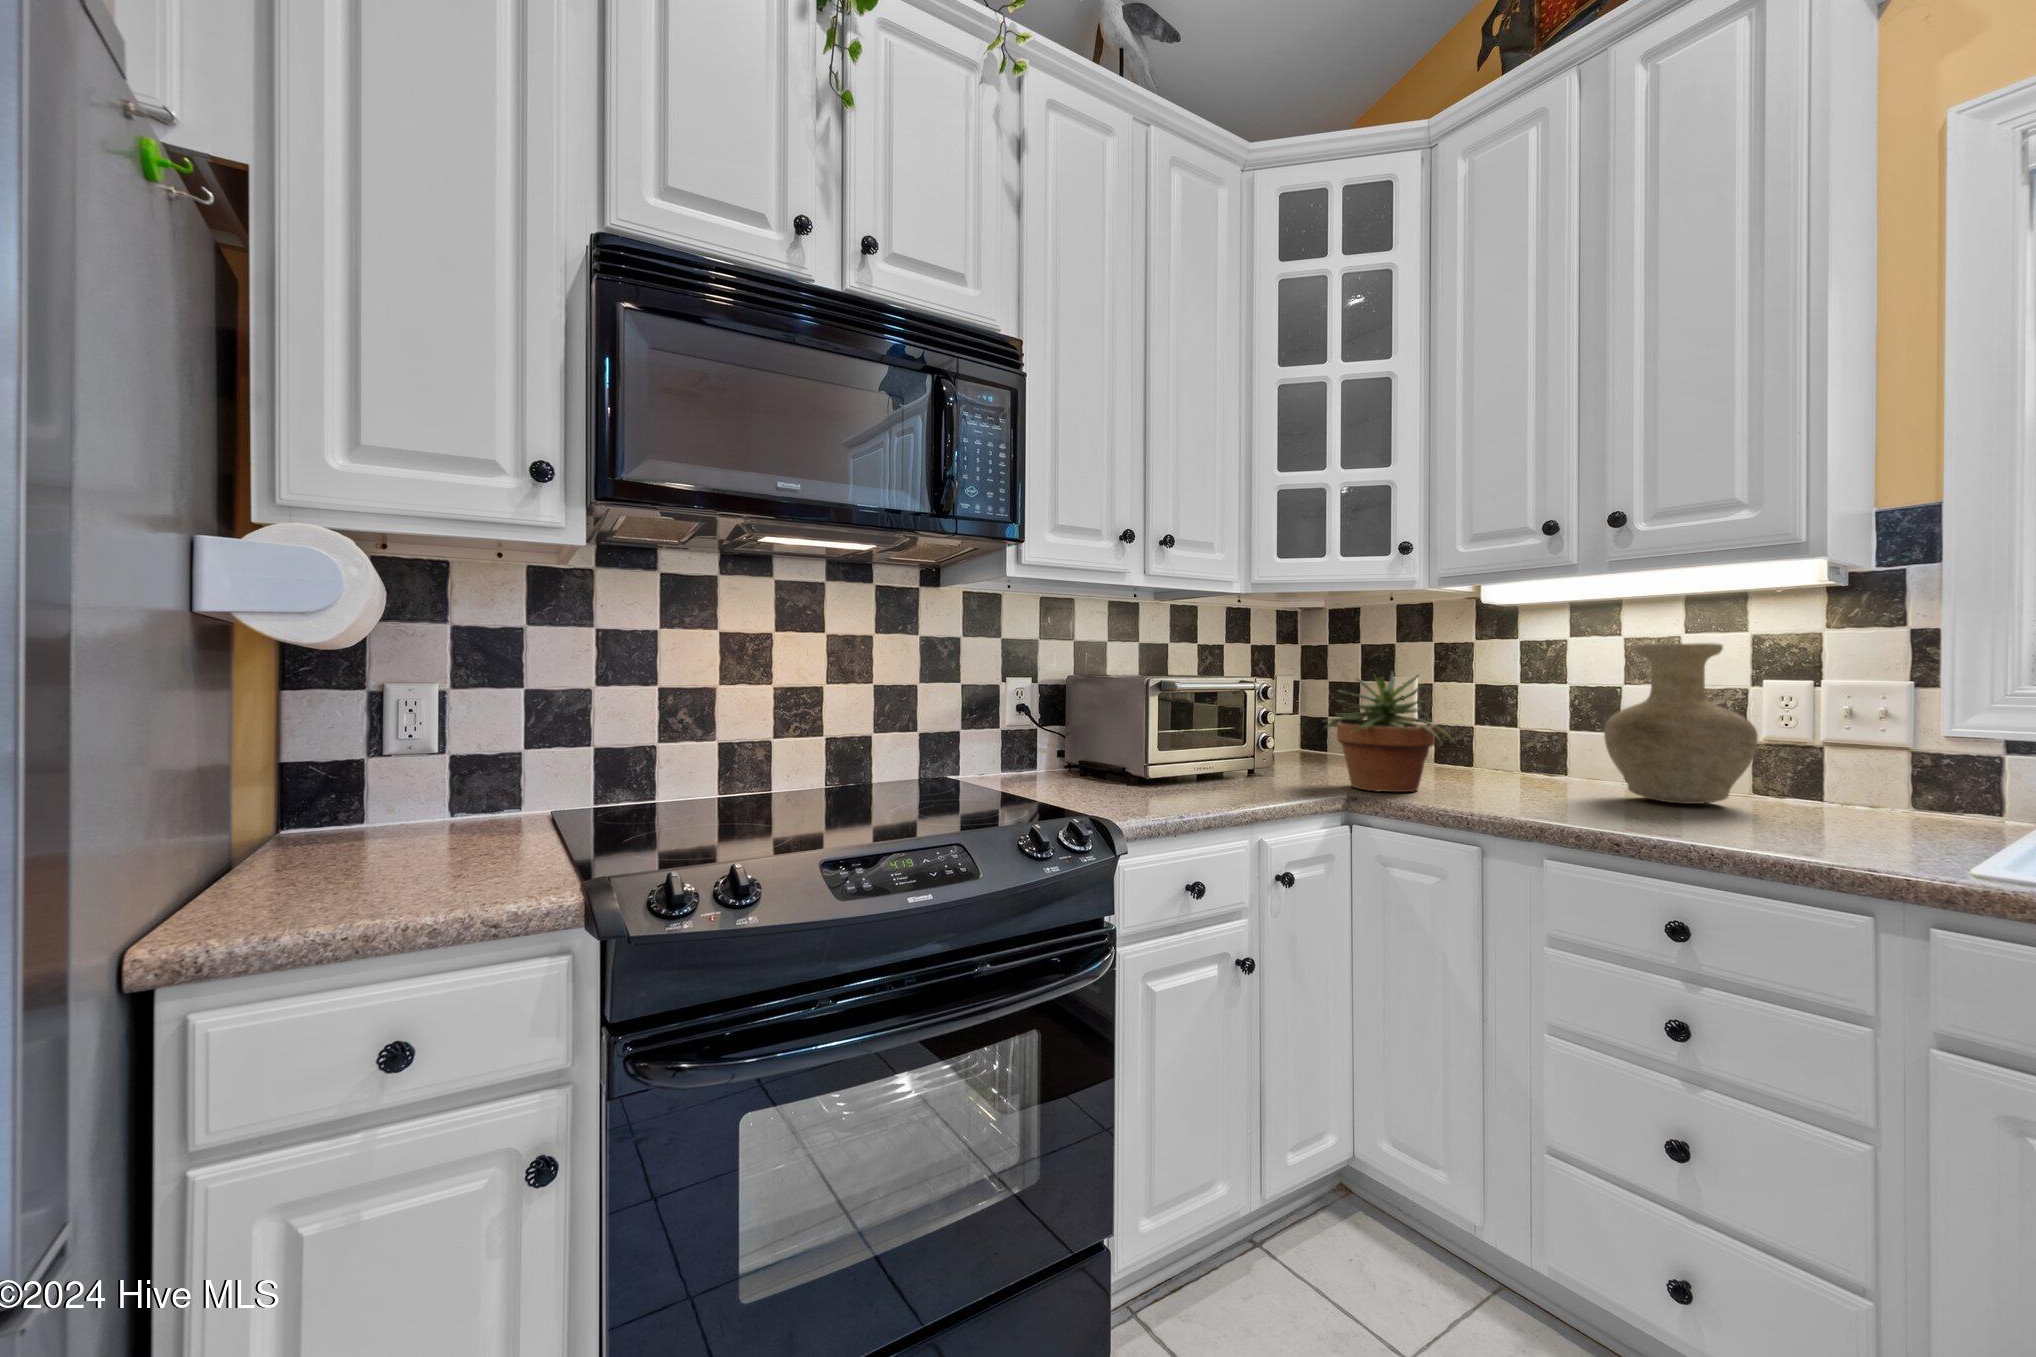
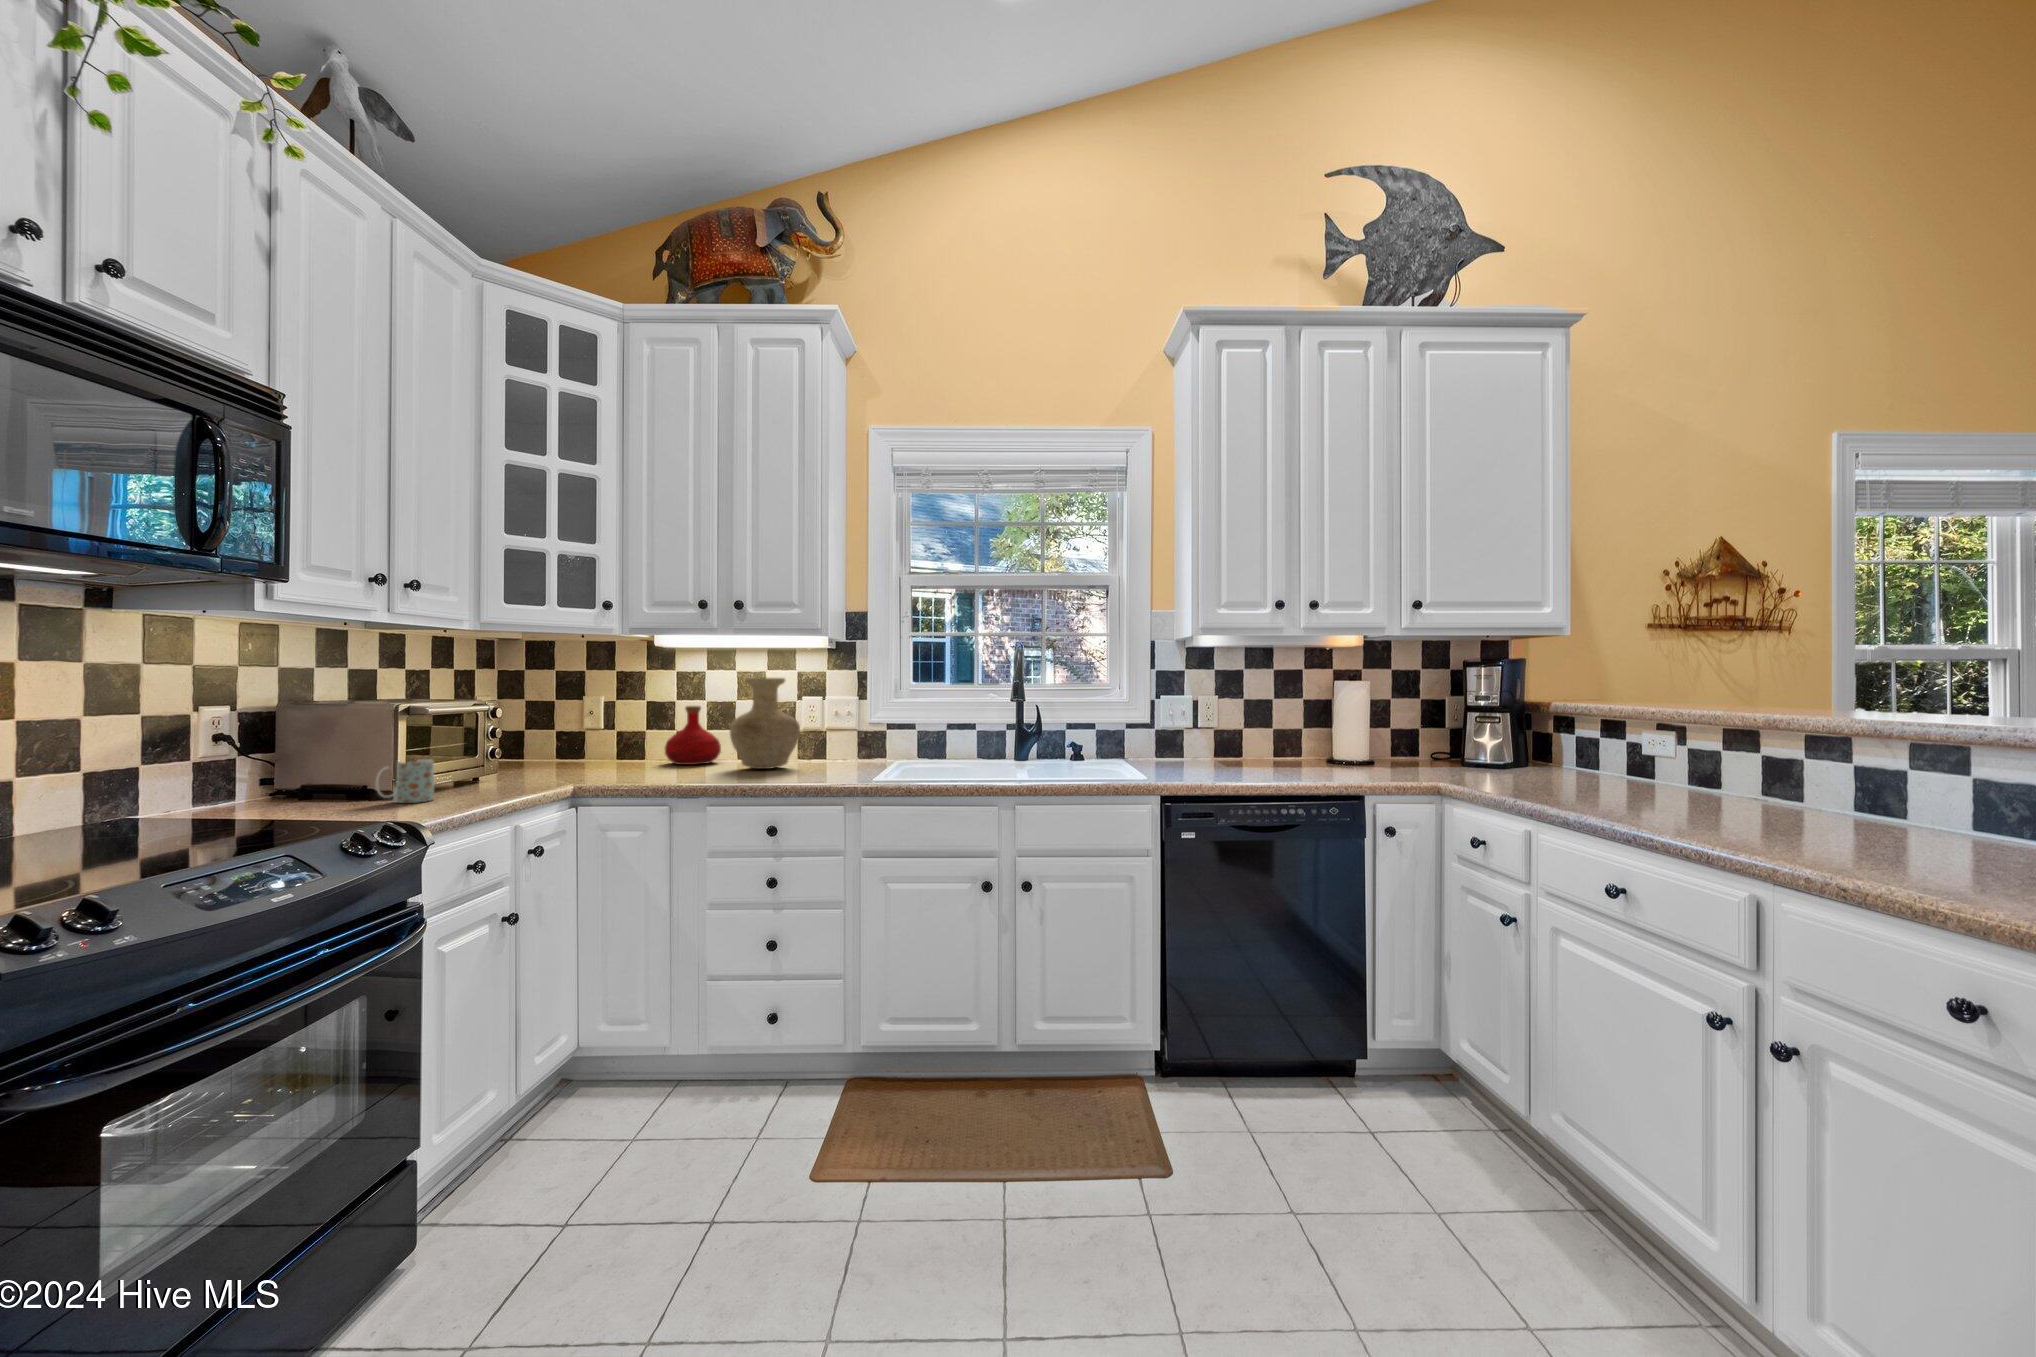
potted plant: present [1325,672,1451,792] -> none [545,694,647,782]
bottle: none [1498,691,1594,781] -> present [665,706,721,765]
mug: none [1118,743,1176,794] -> present [375,759,434,803]

